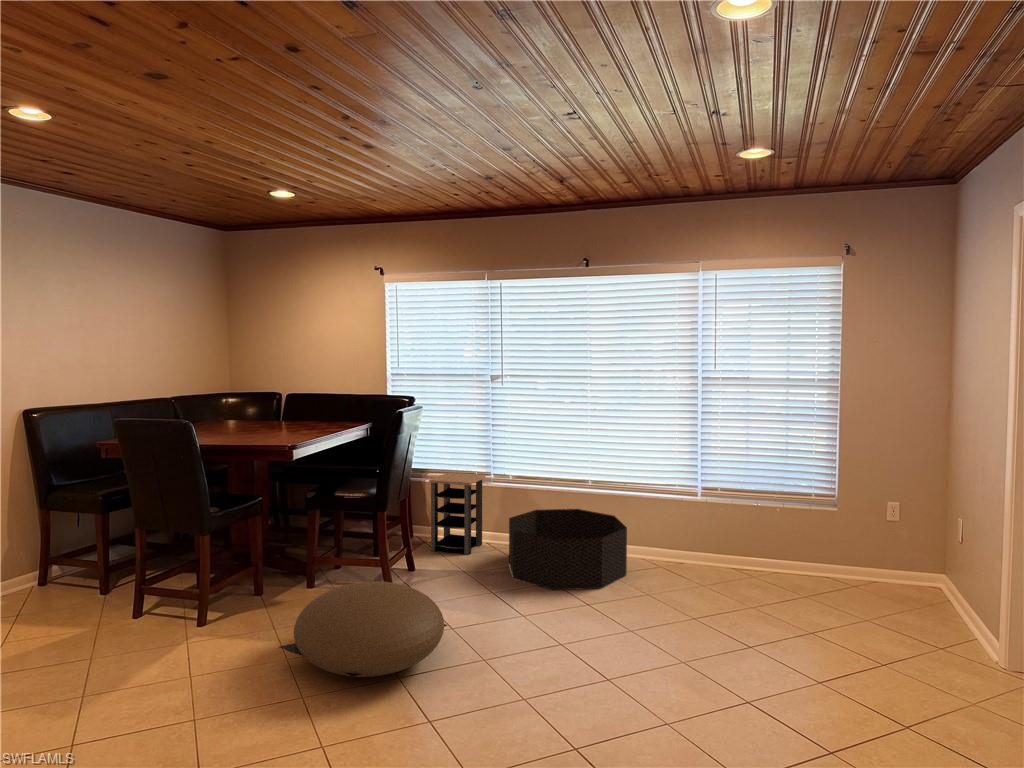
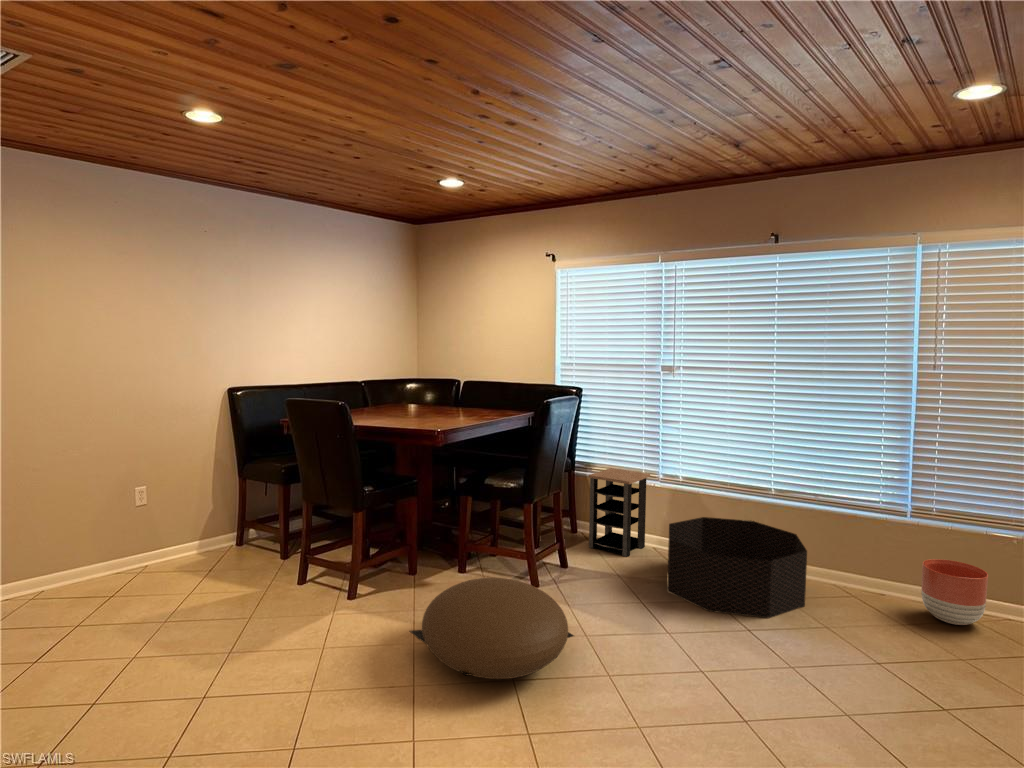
planter: none [709,524,754,573] -> present [921,559,988,625]

